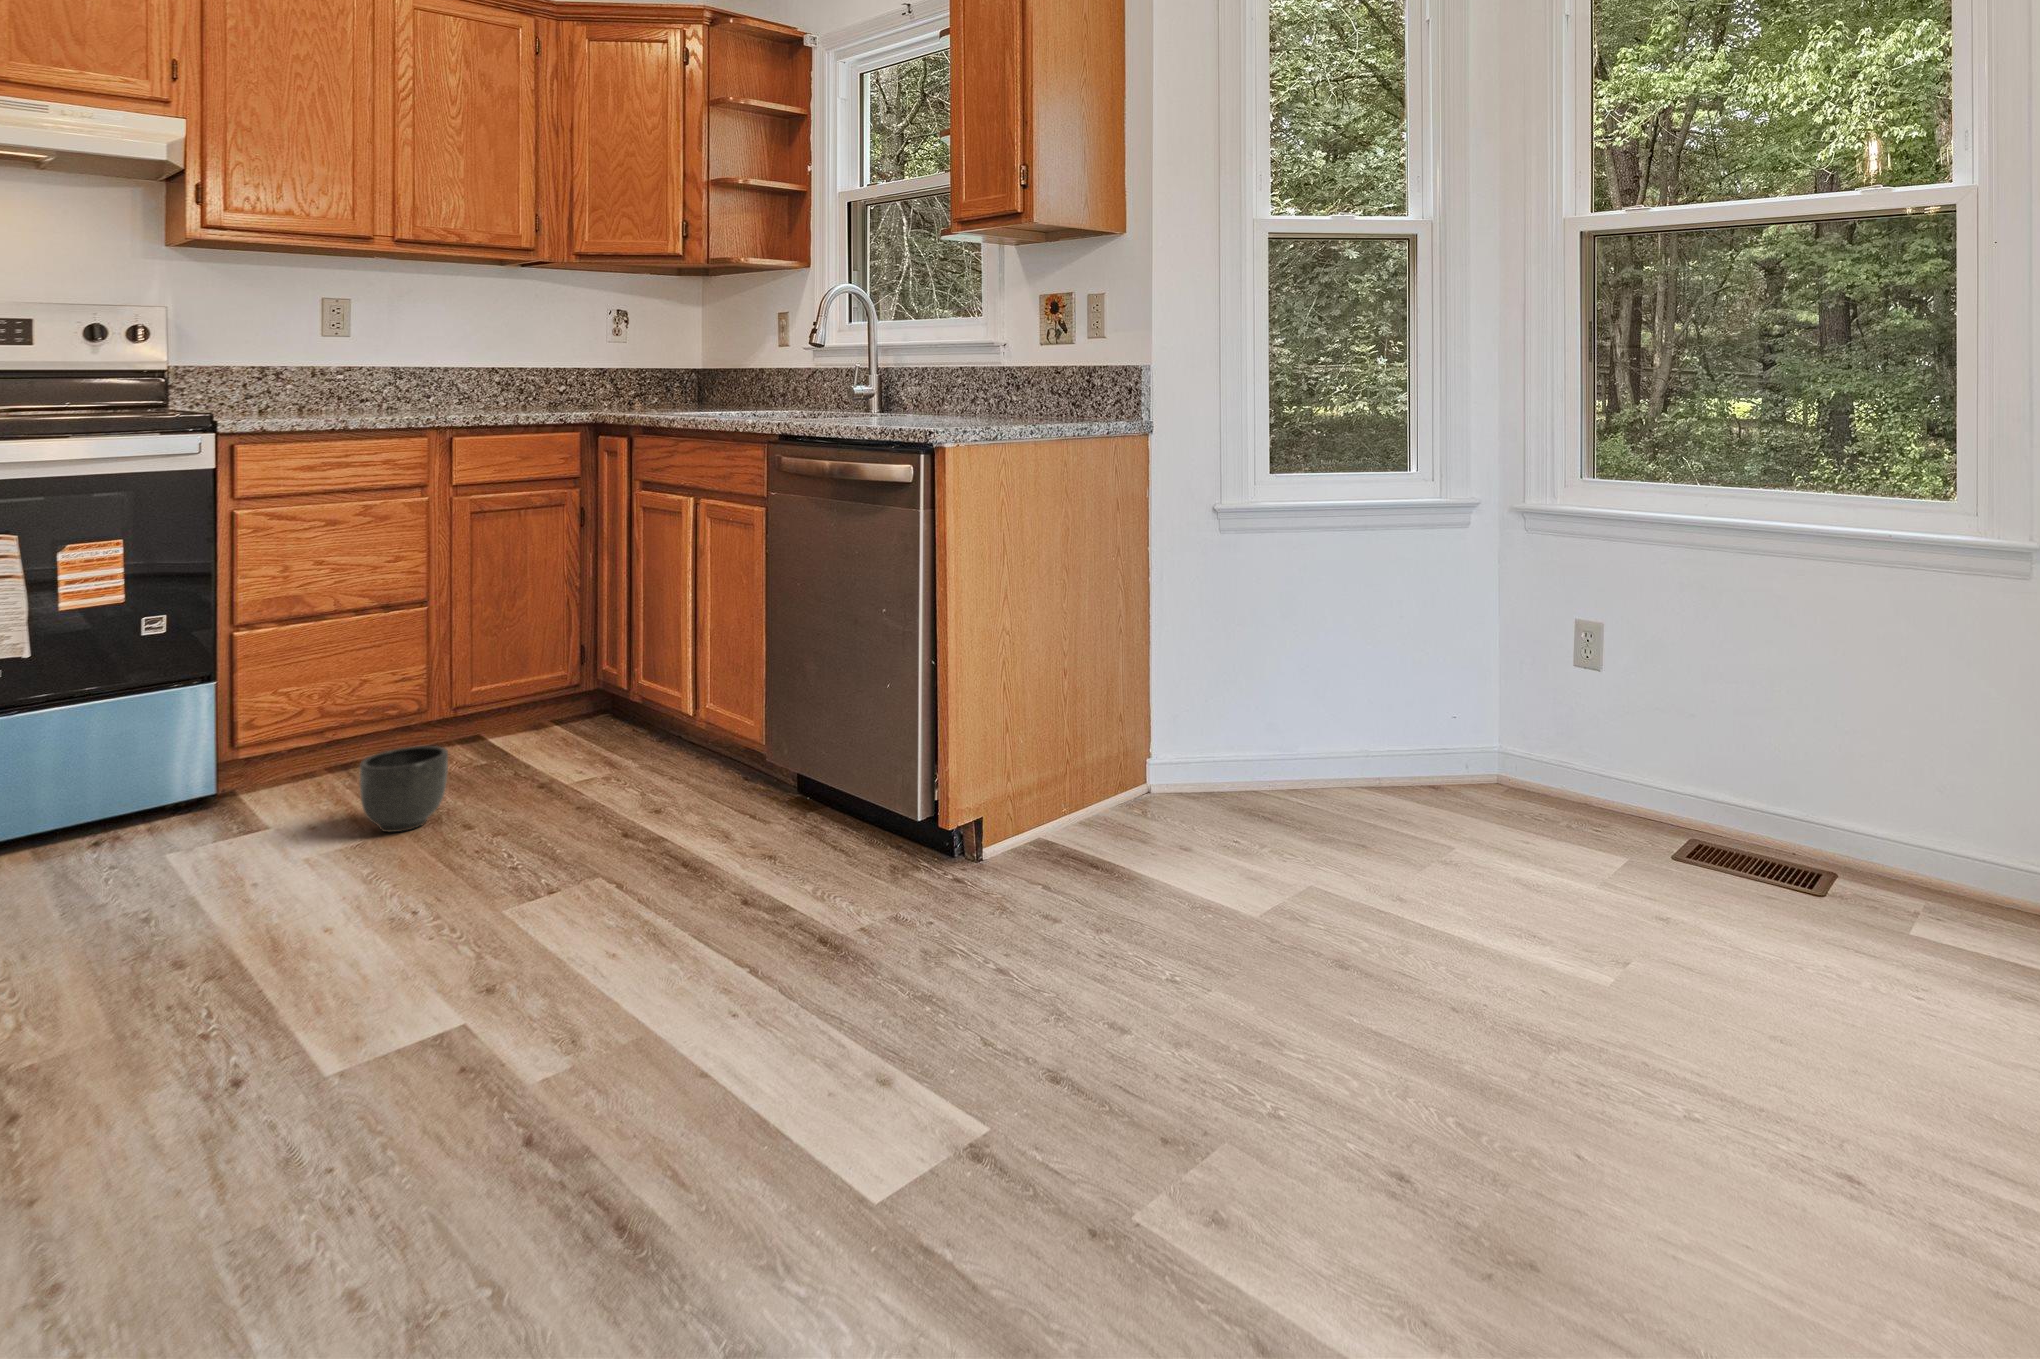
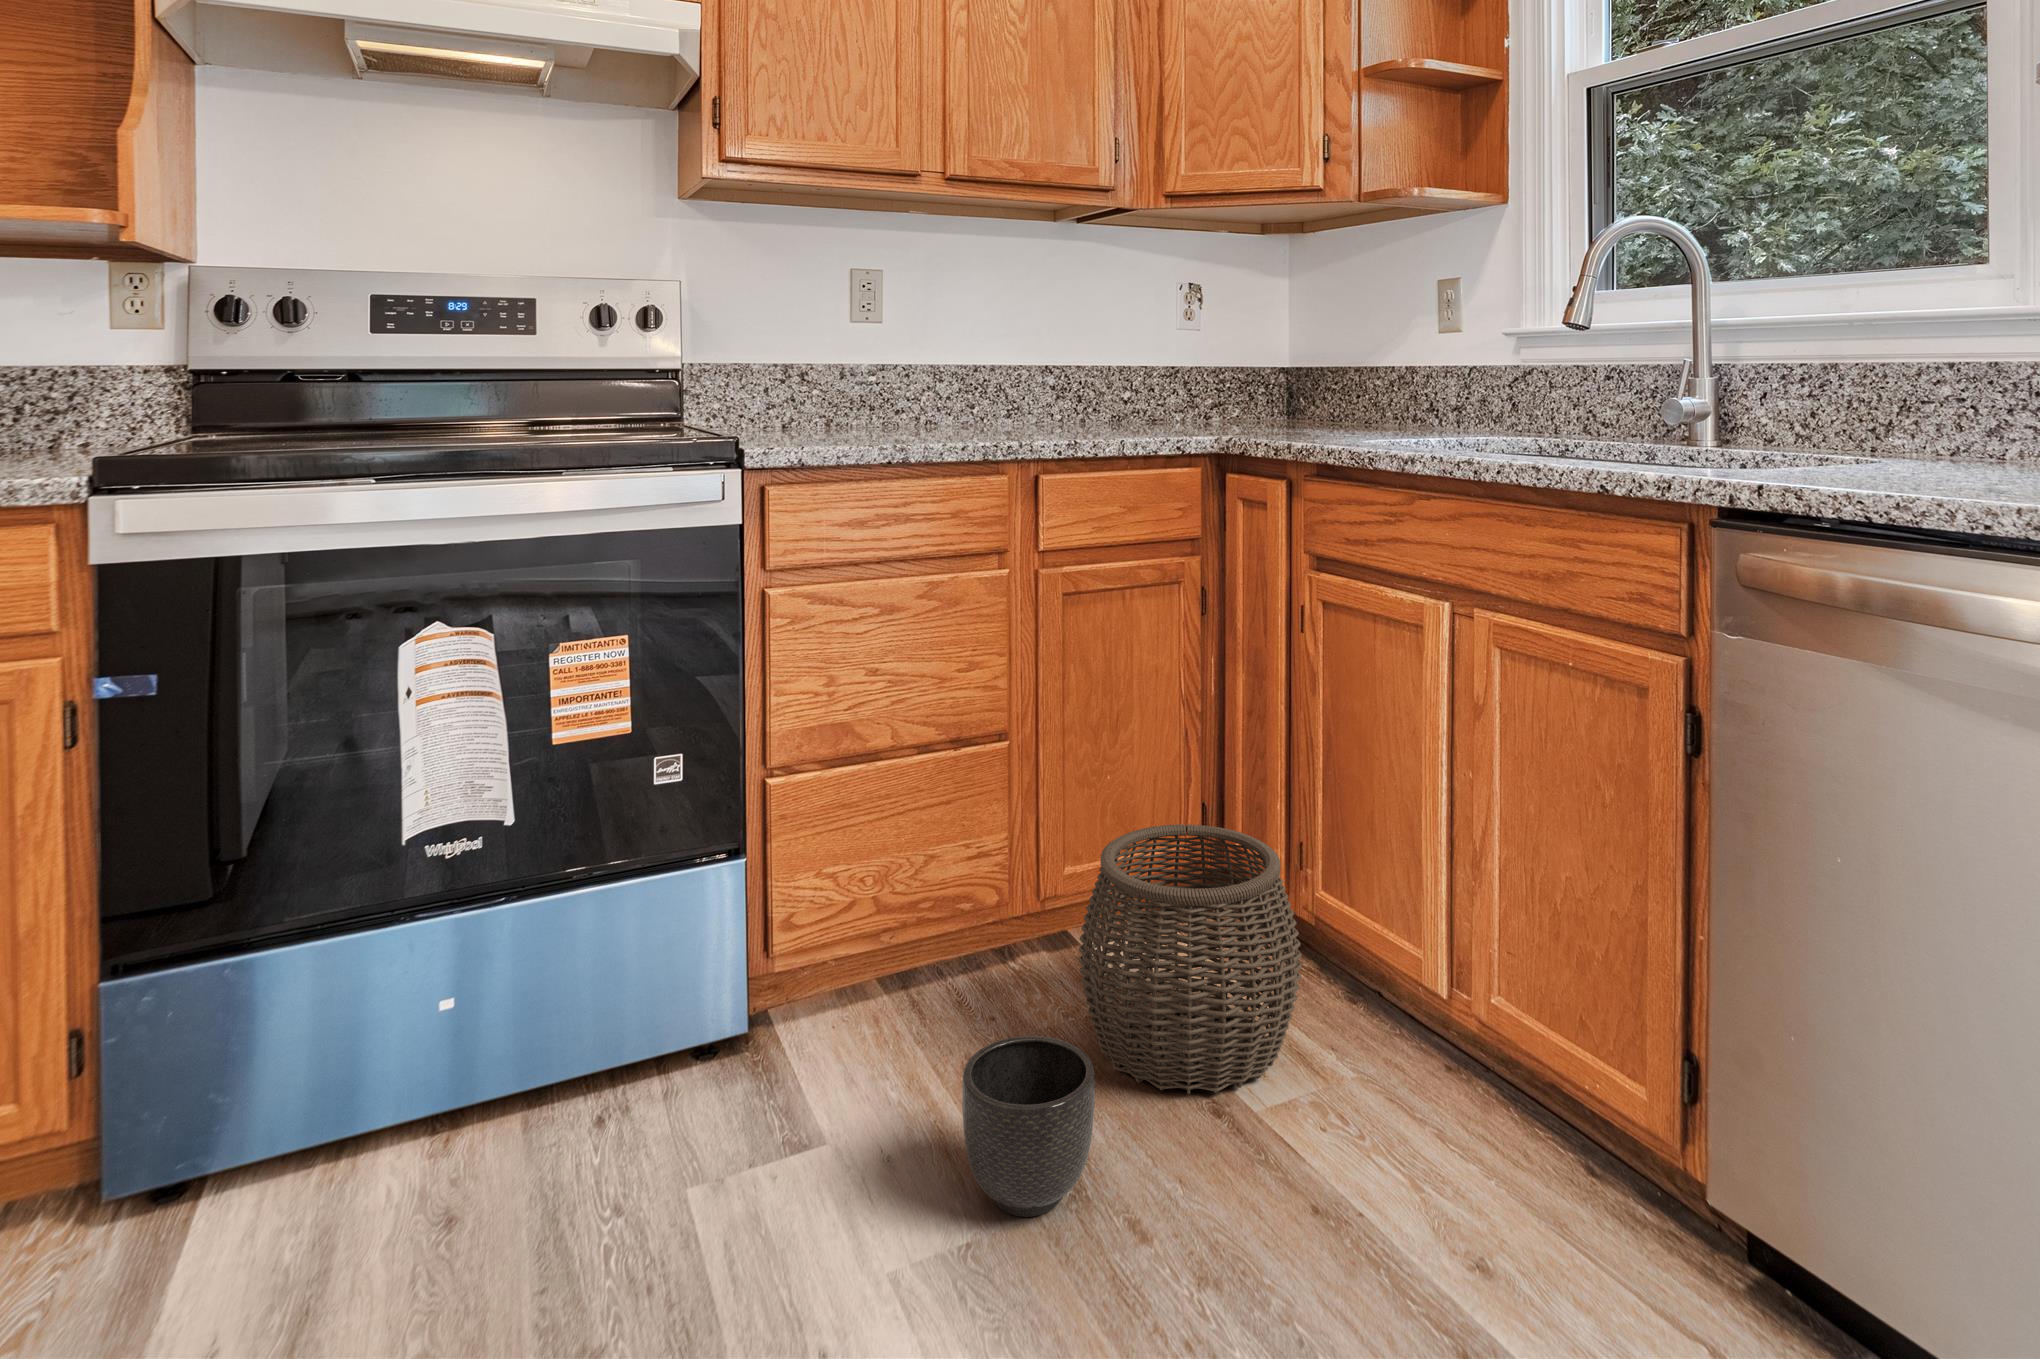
woven basket: none [462,644,613,784] -> present [1079,824,1302,1094]

